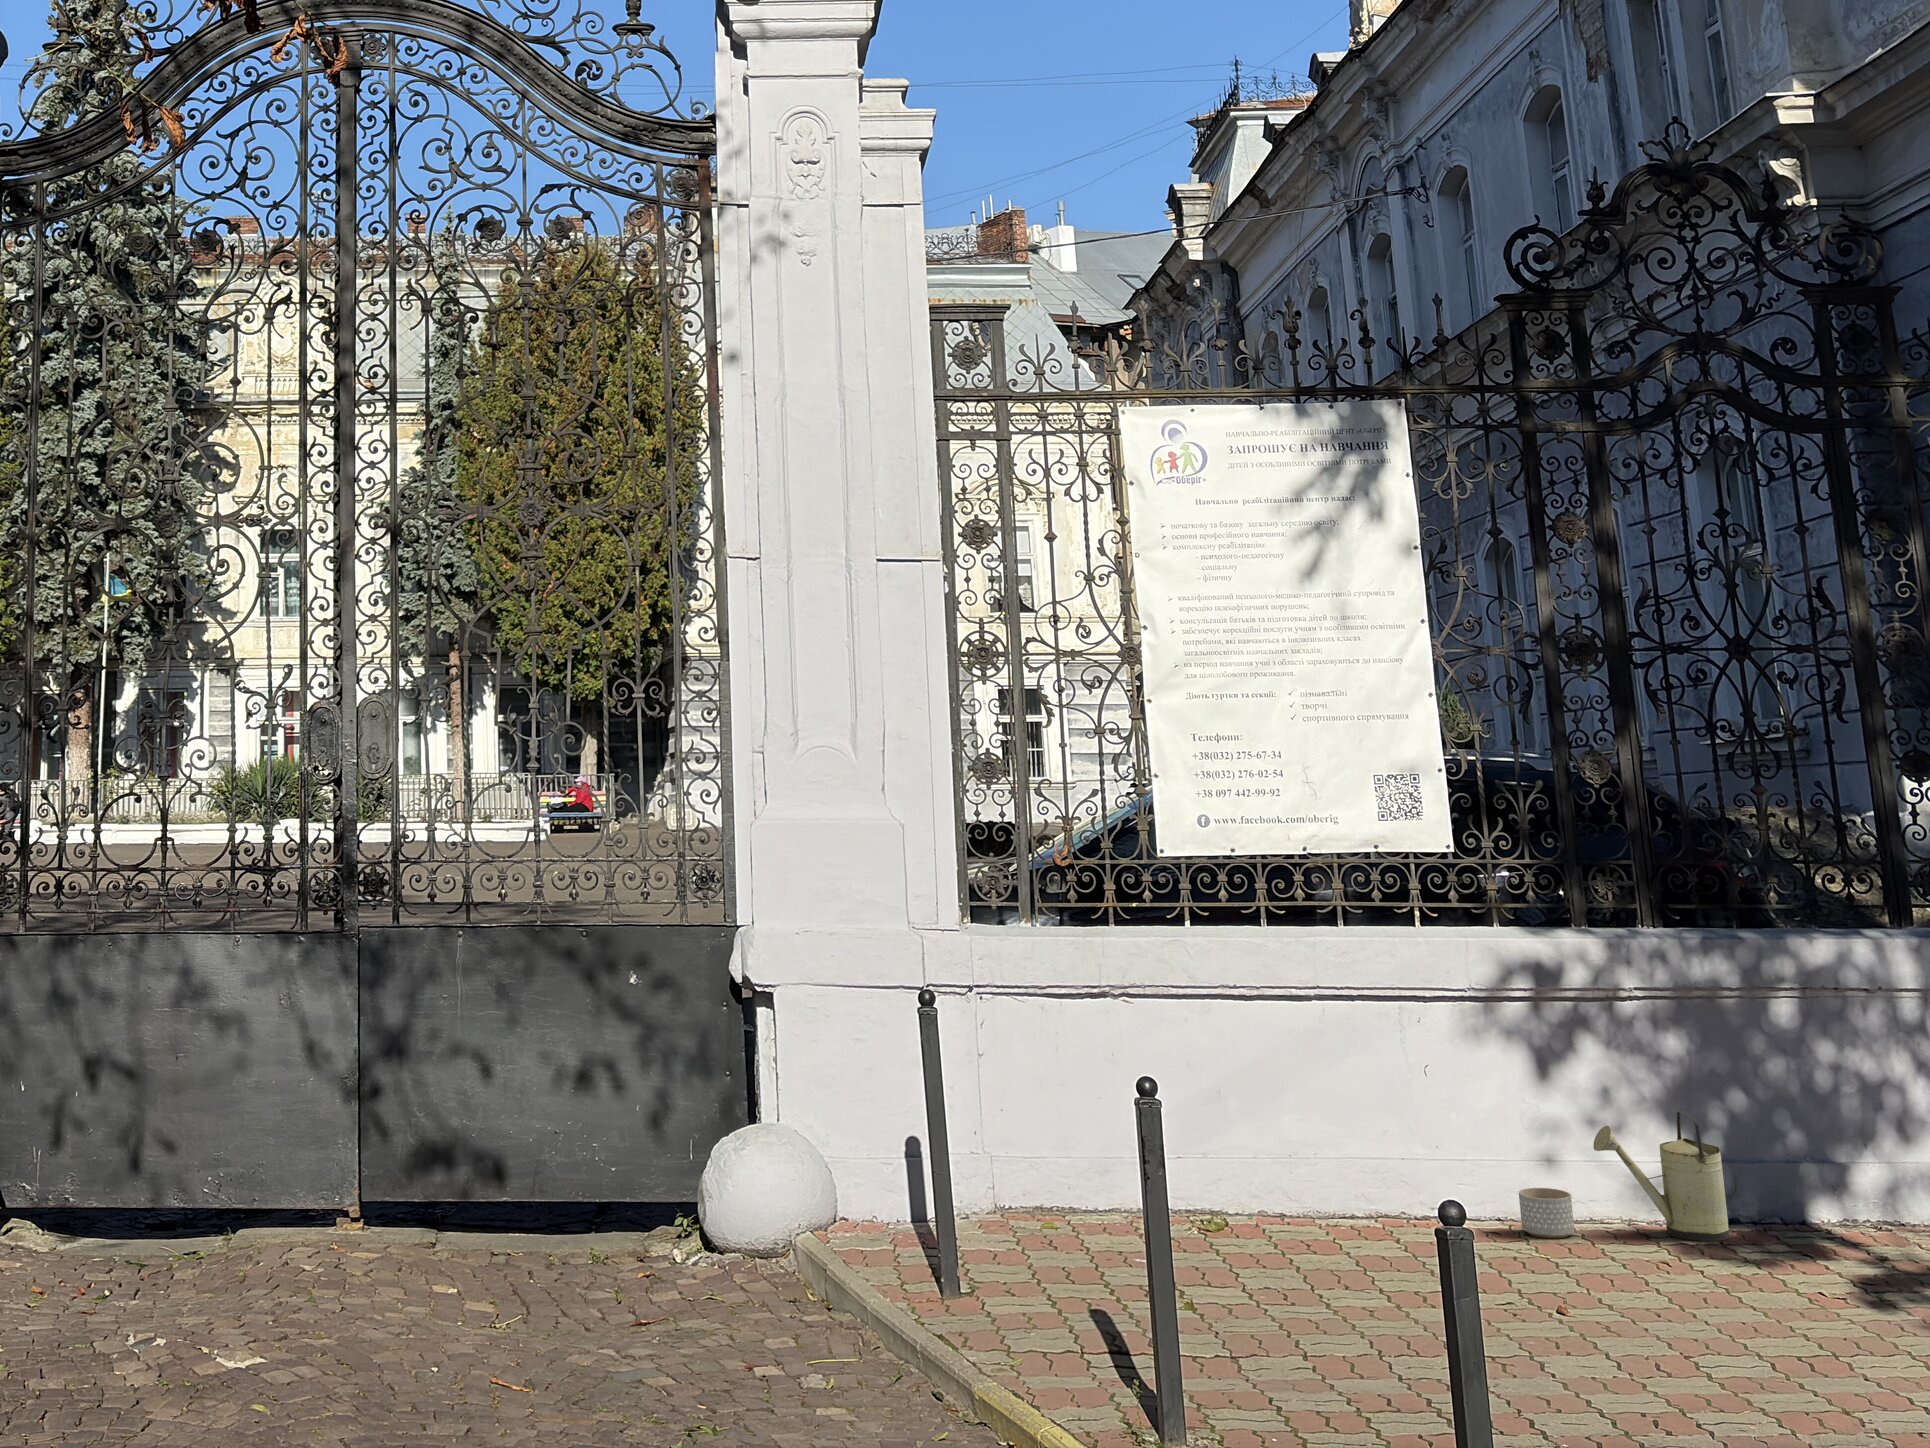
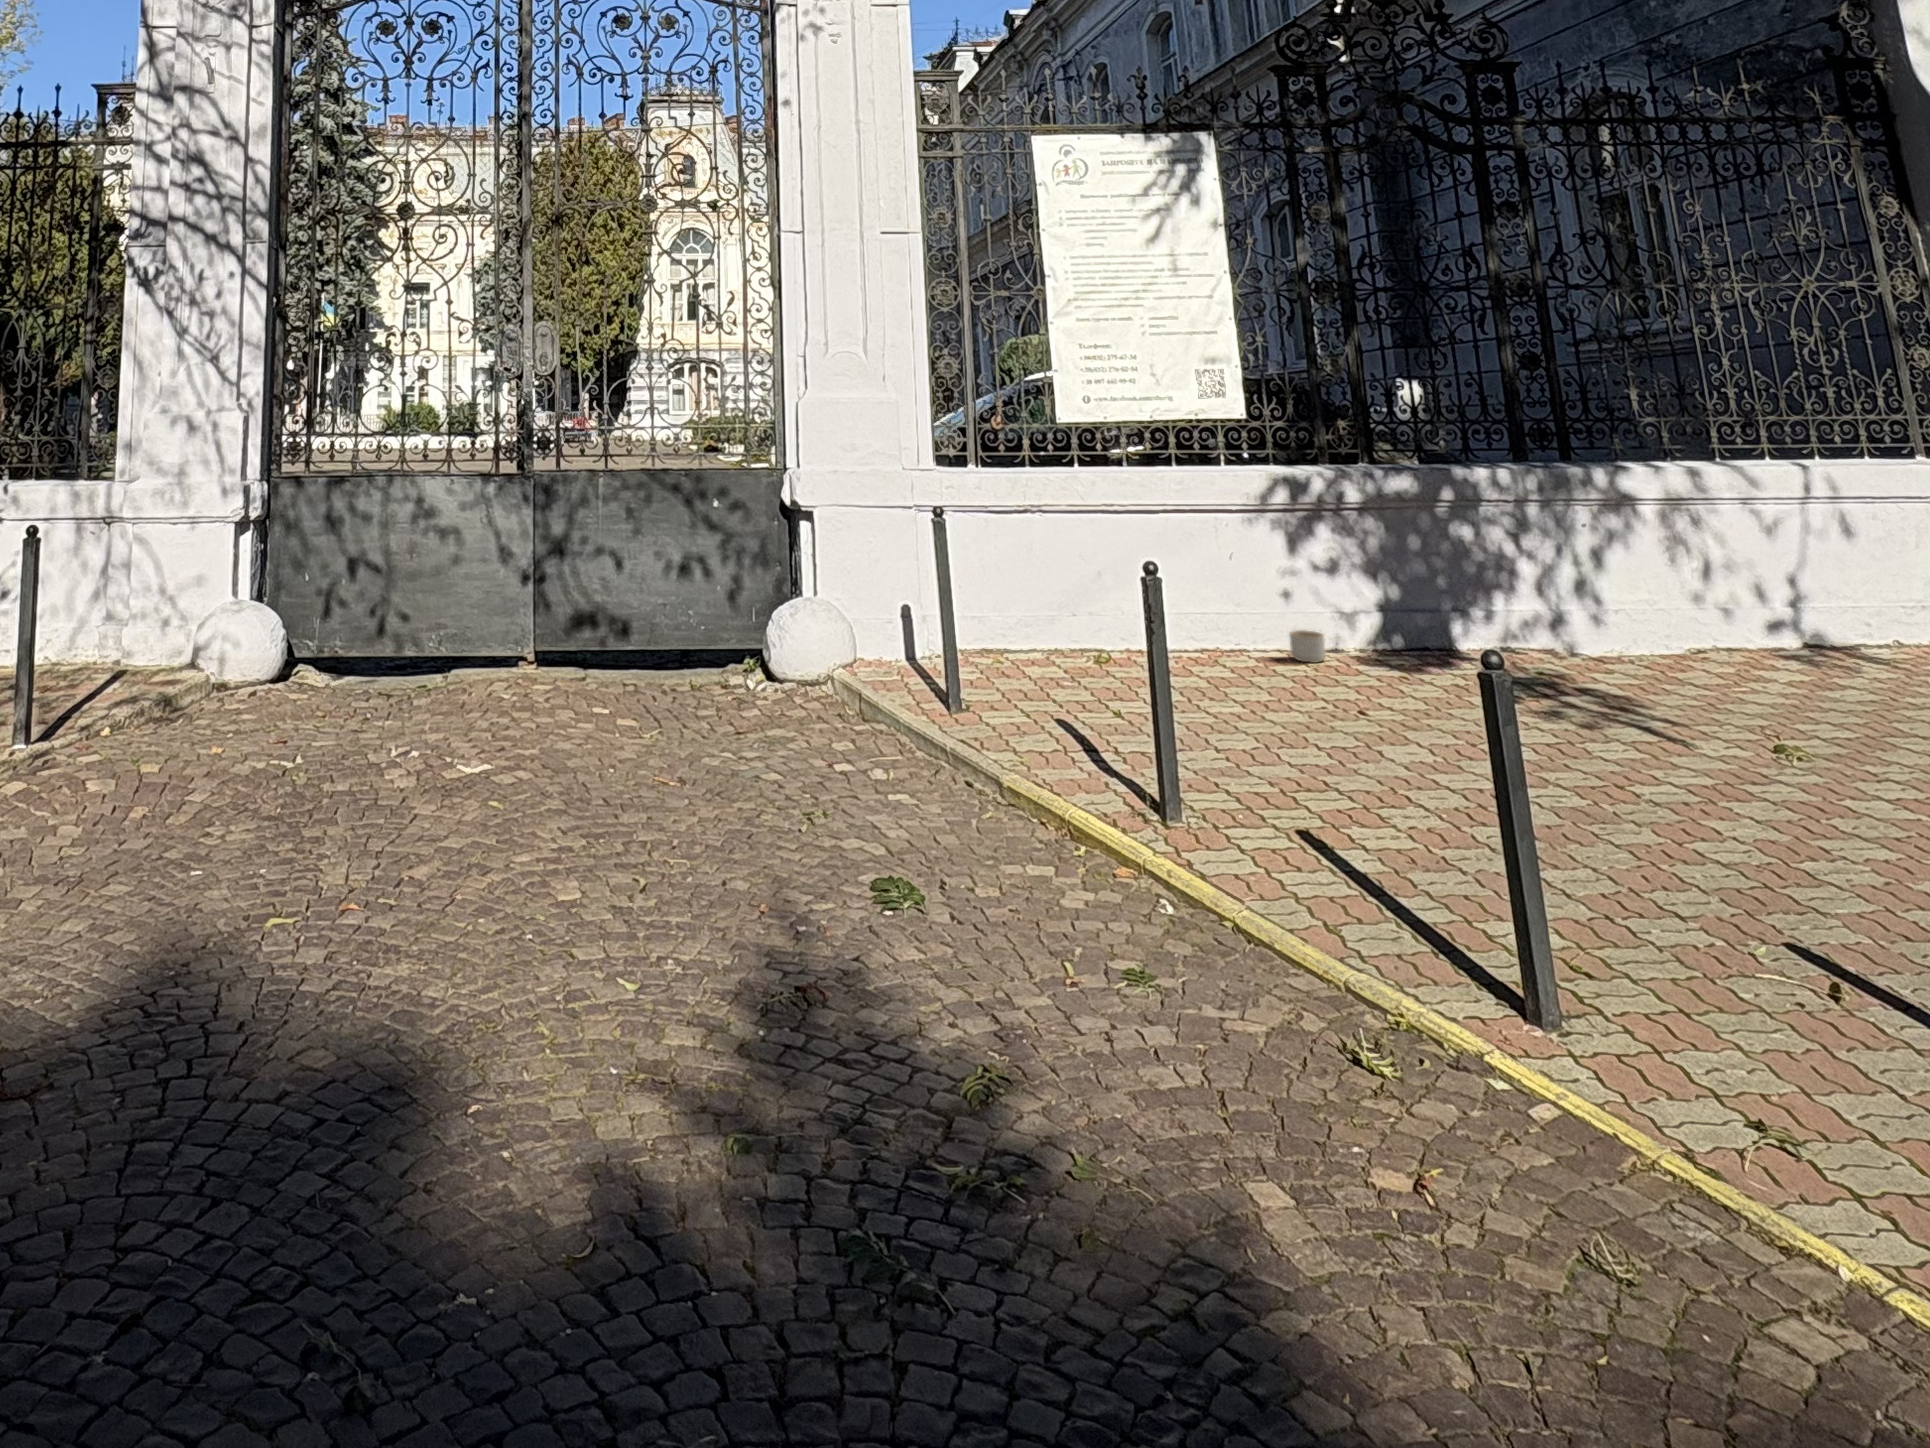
watering can: present [1593,1112,1737,1242] -> none [1337,581,1429,663]

